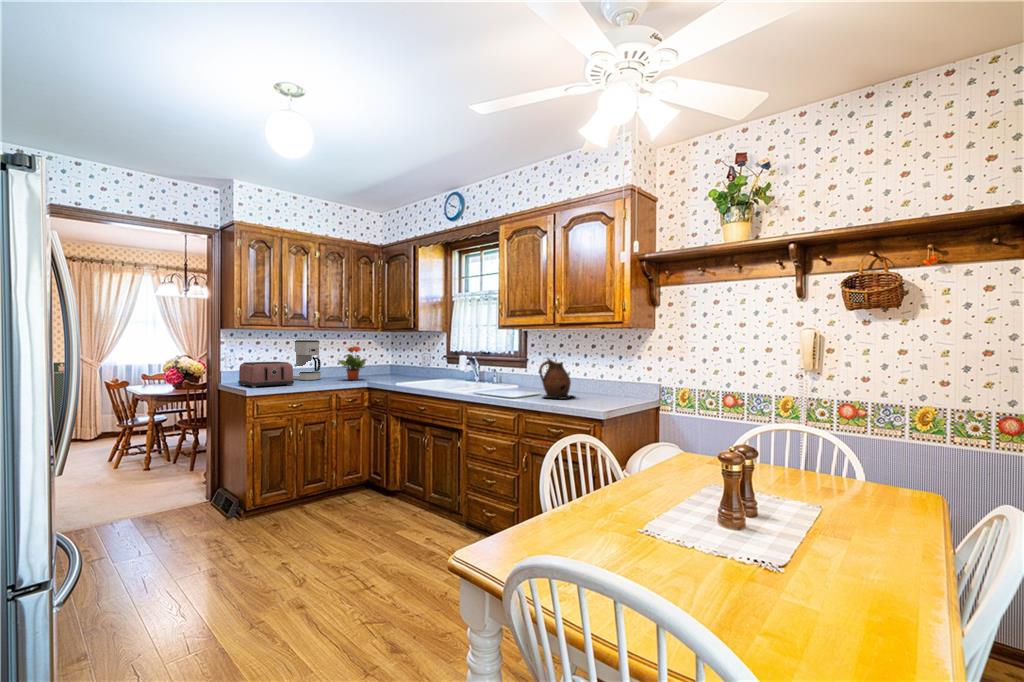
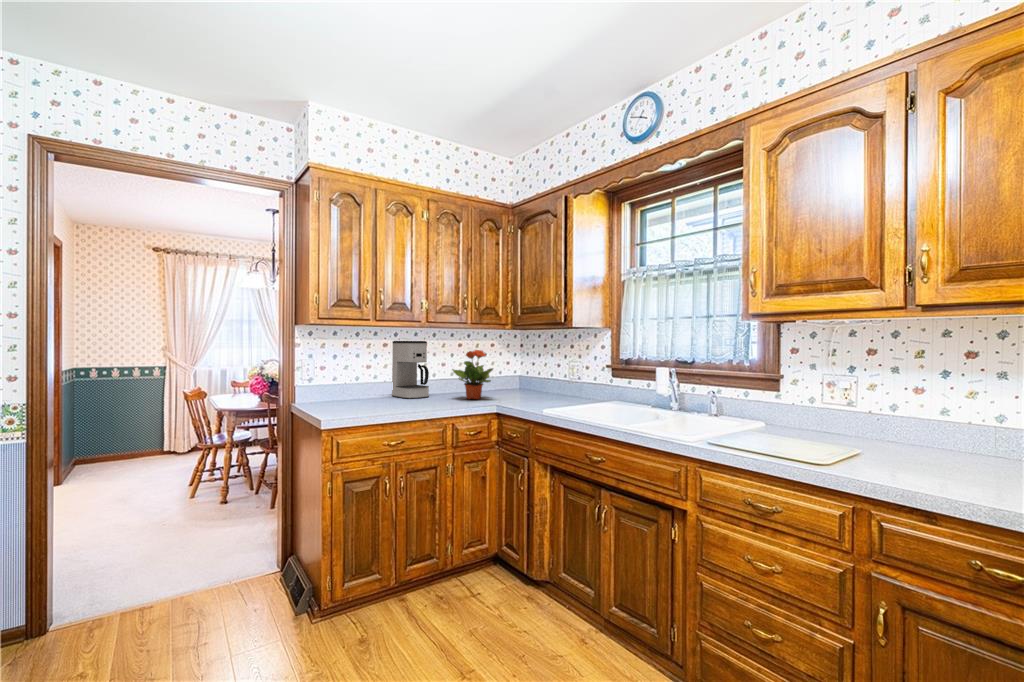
ceramic pitcher: present [539,358,575,399] -> none [887,379,985,479]
toaster: present [238,362,294,388] -> none [315,372,392,413]

